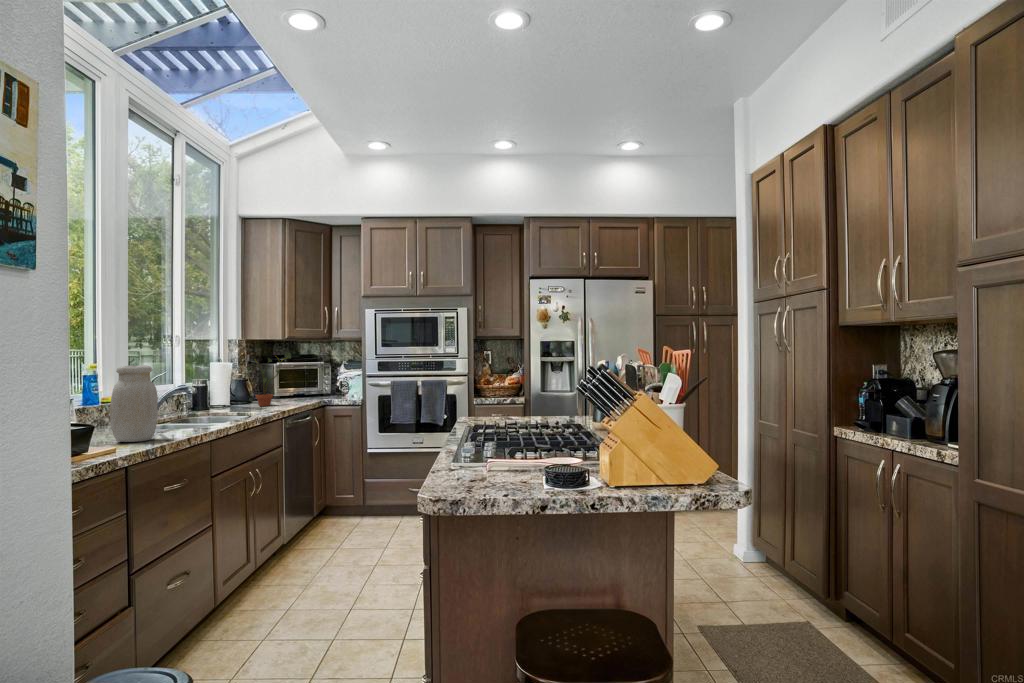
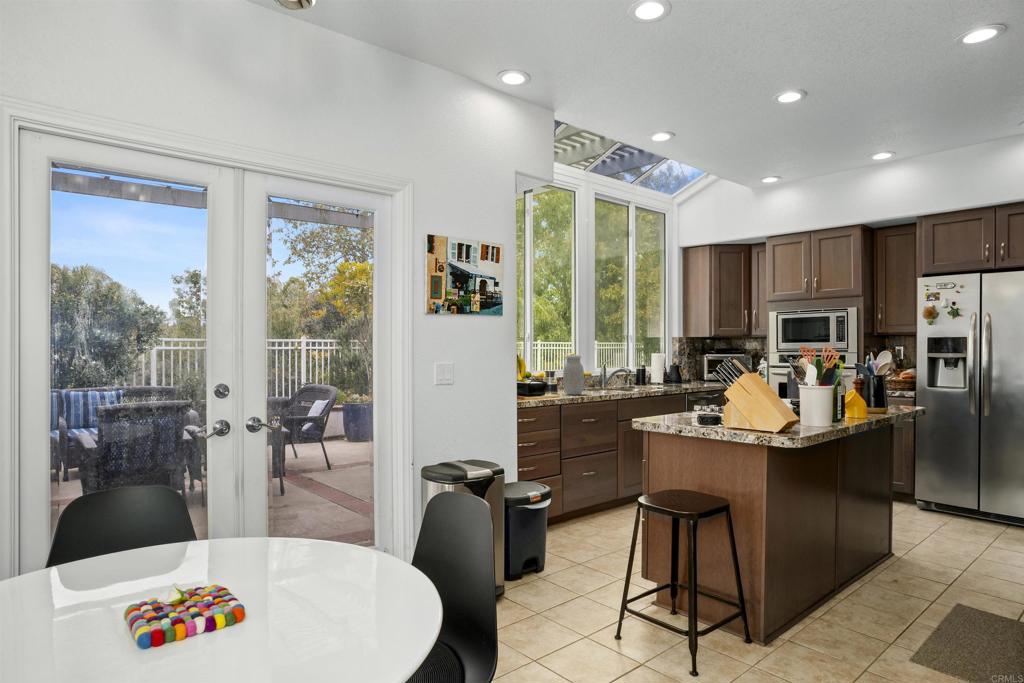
potted plant: present [247,352,291,406] -> none [672,347,707,386]

